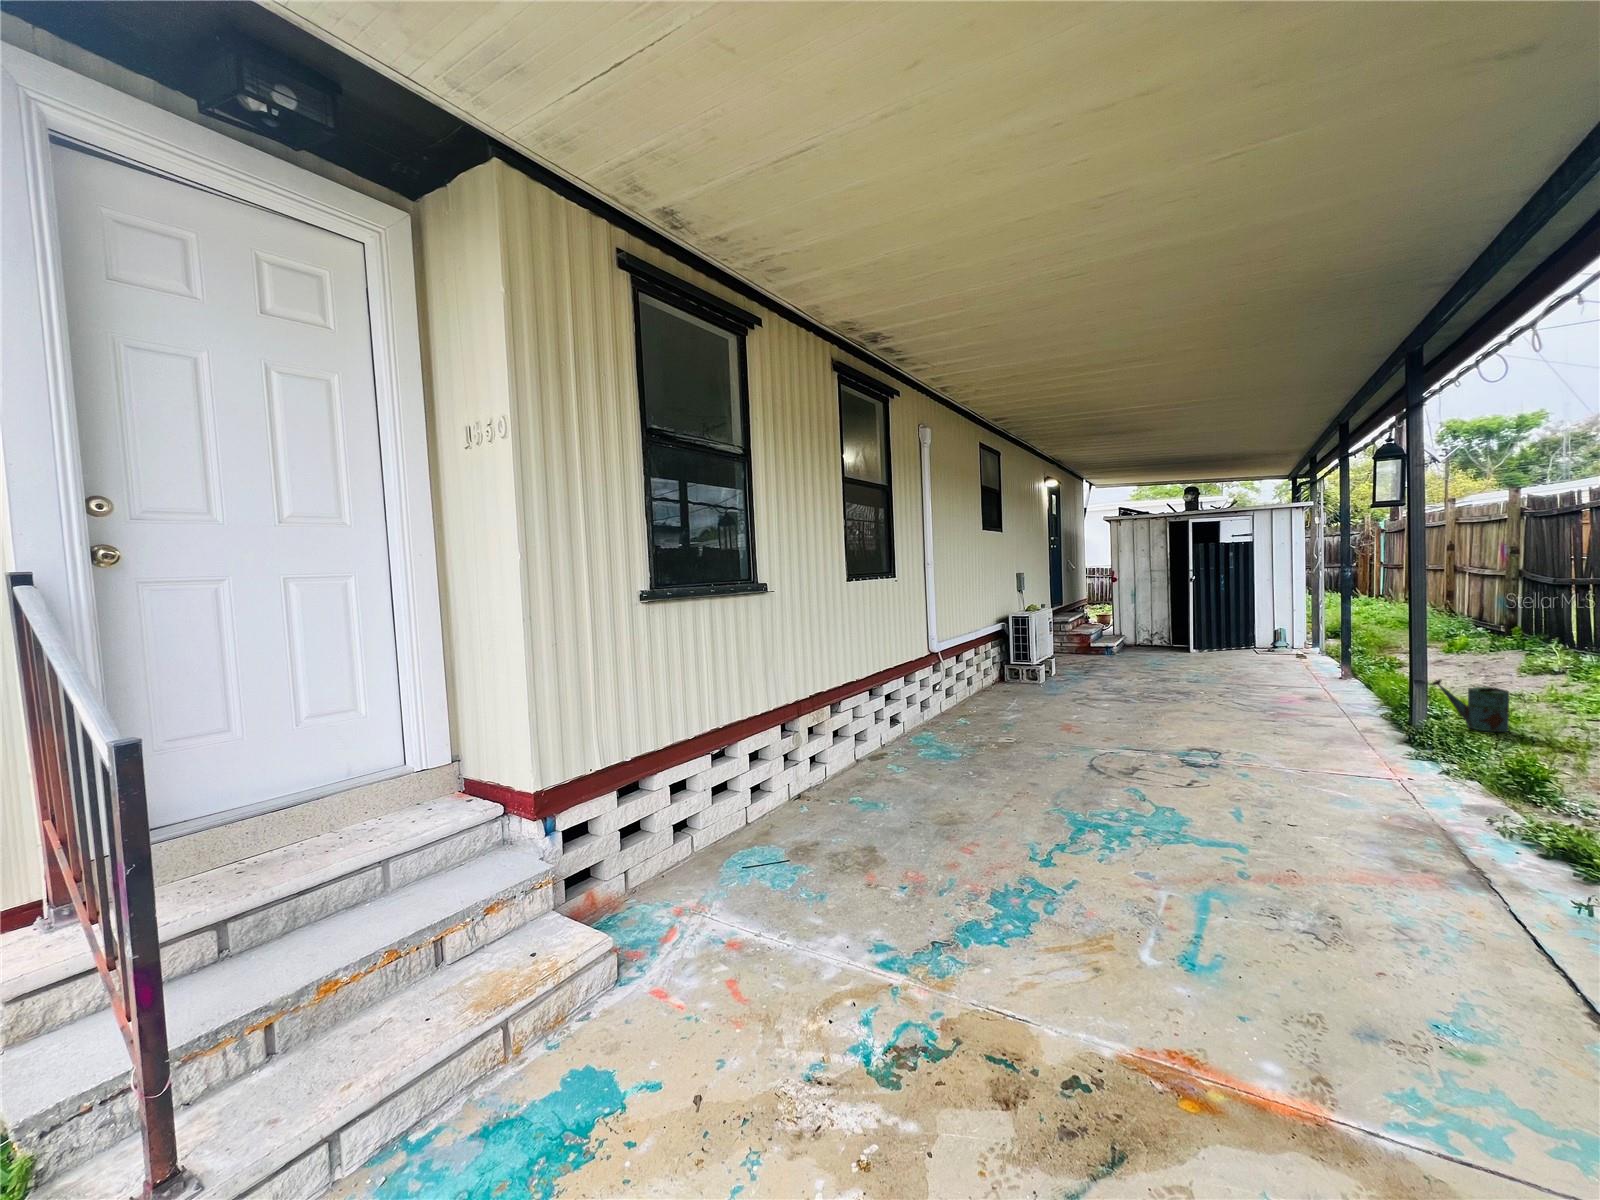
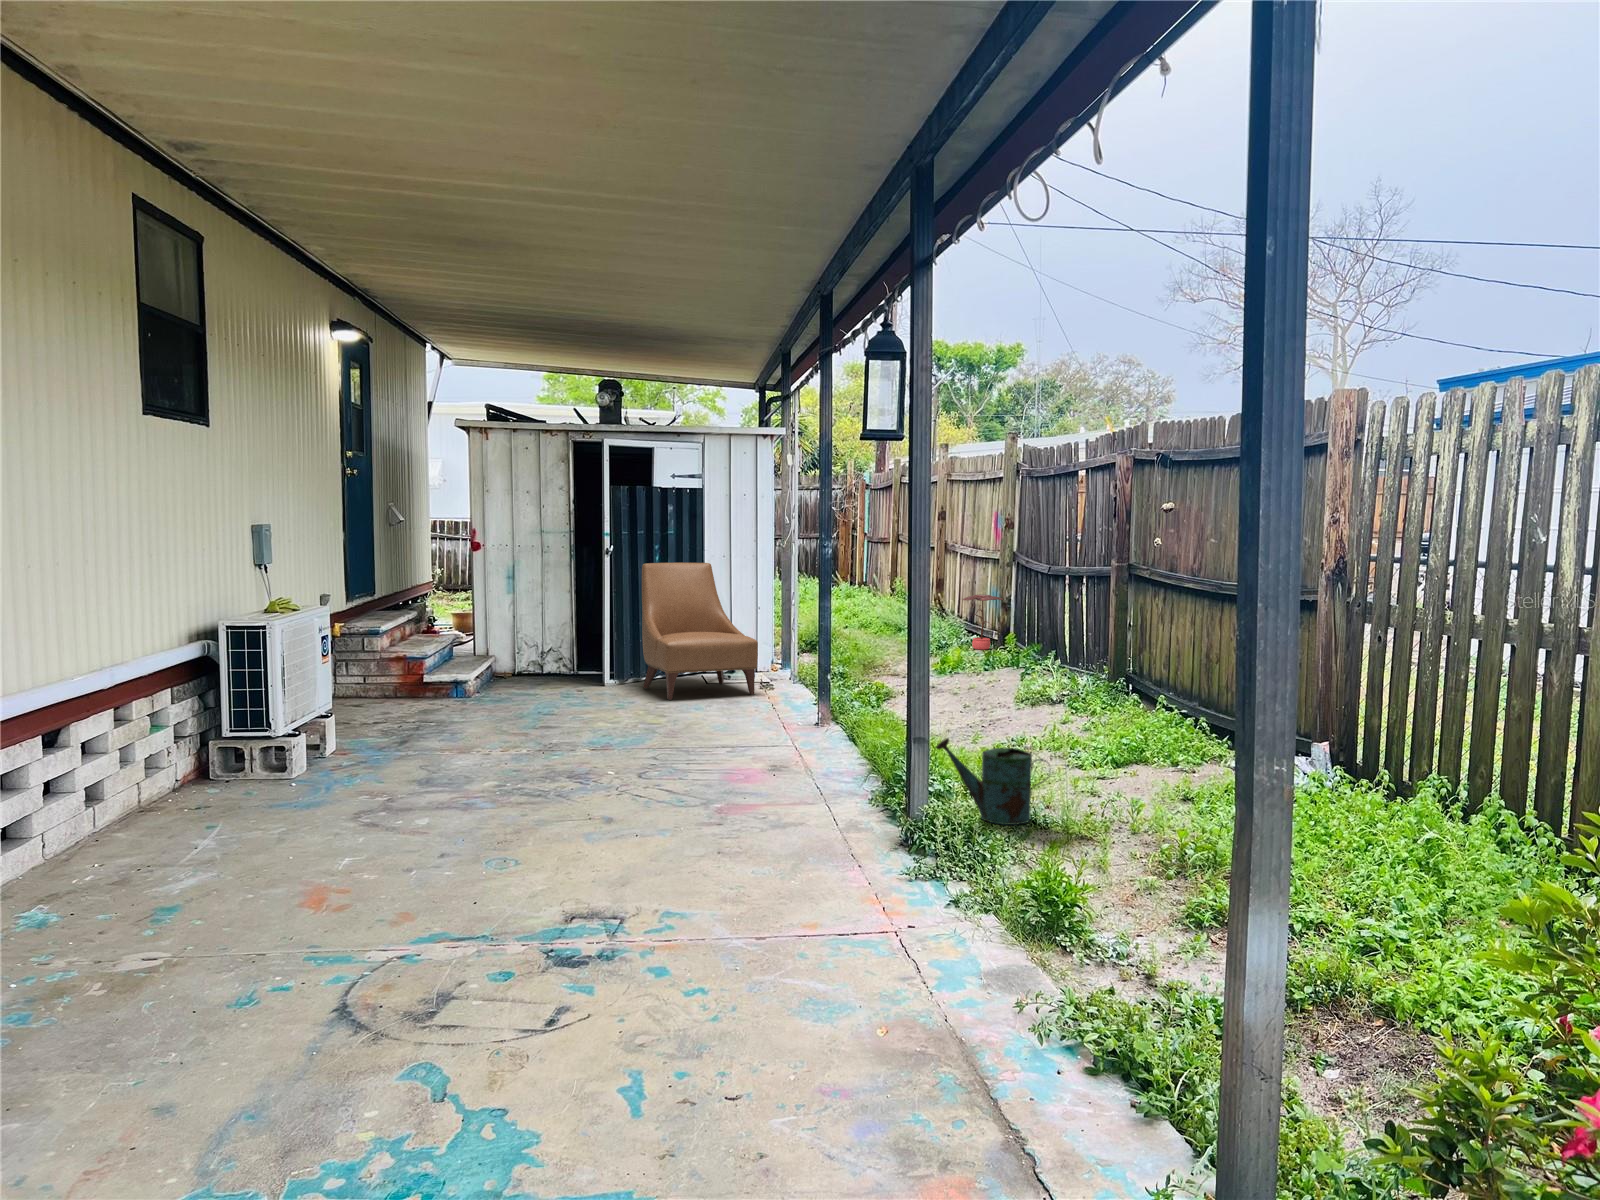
chair: none [1215,585,1296,662] -> present [642,563,758,700]
potted plant: none [1468,602,1508,640] -> present [962,594,1003,650]

